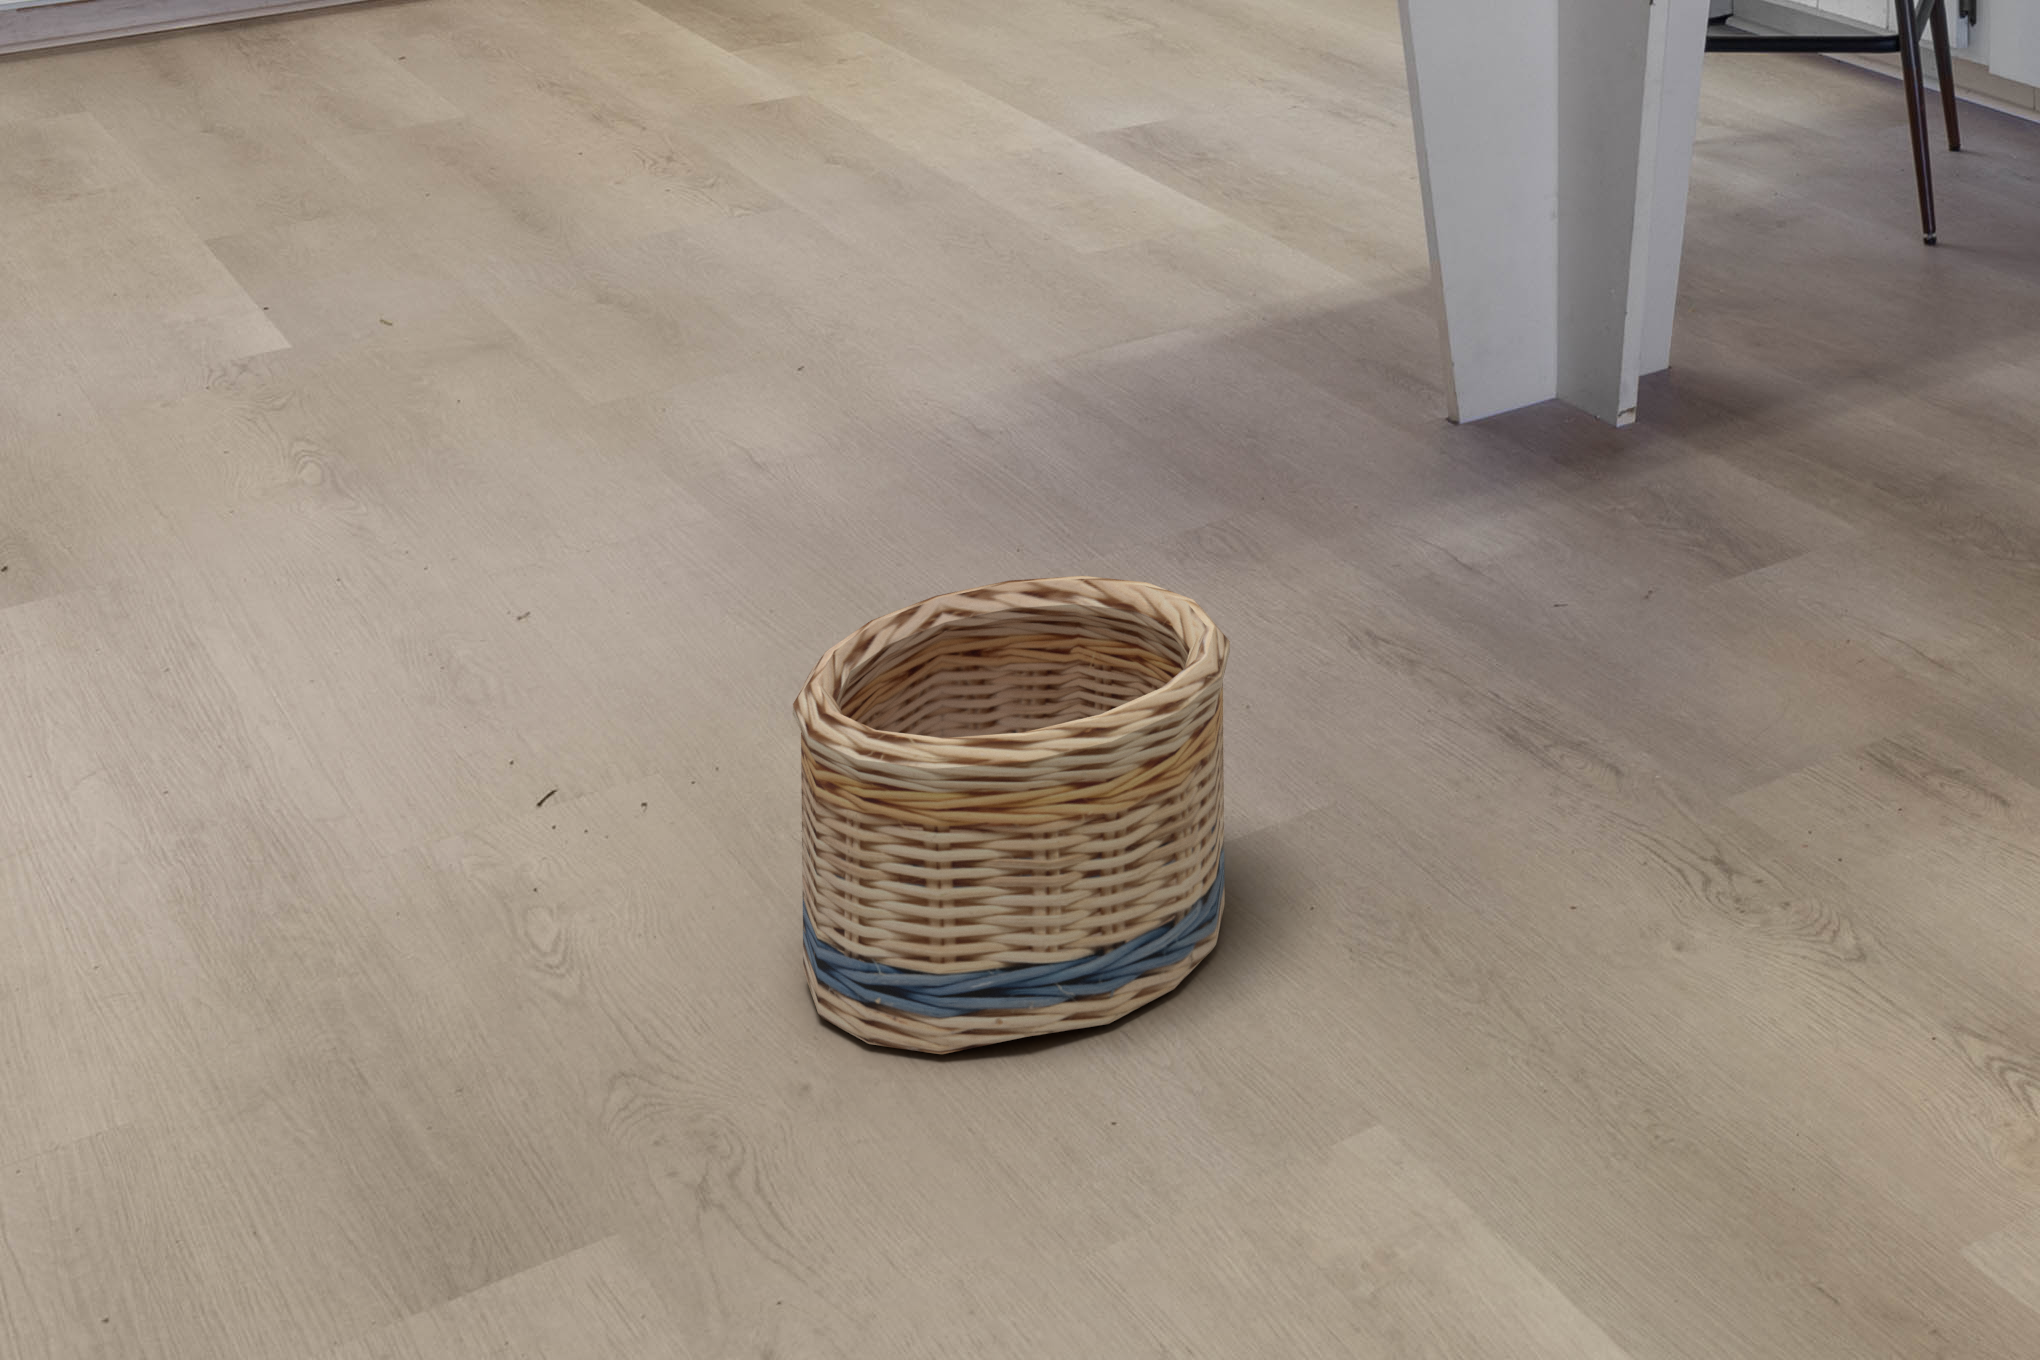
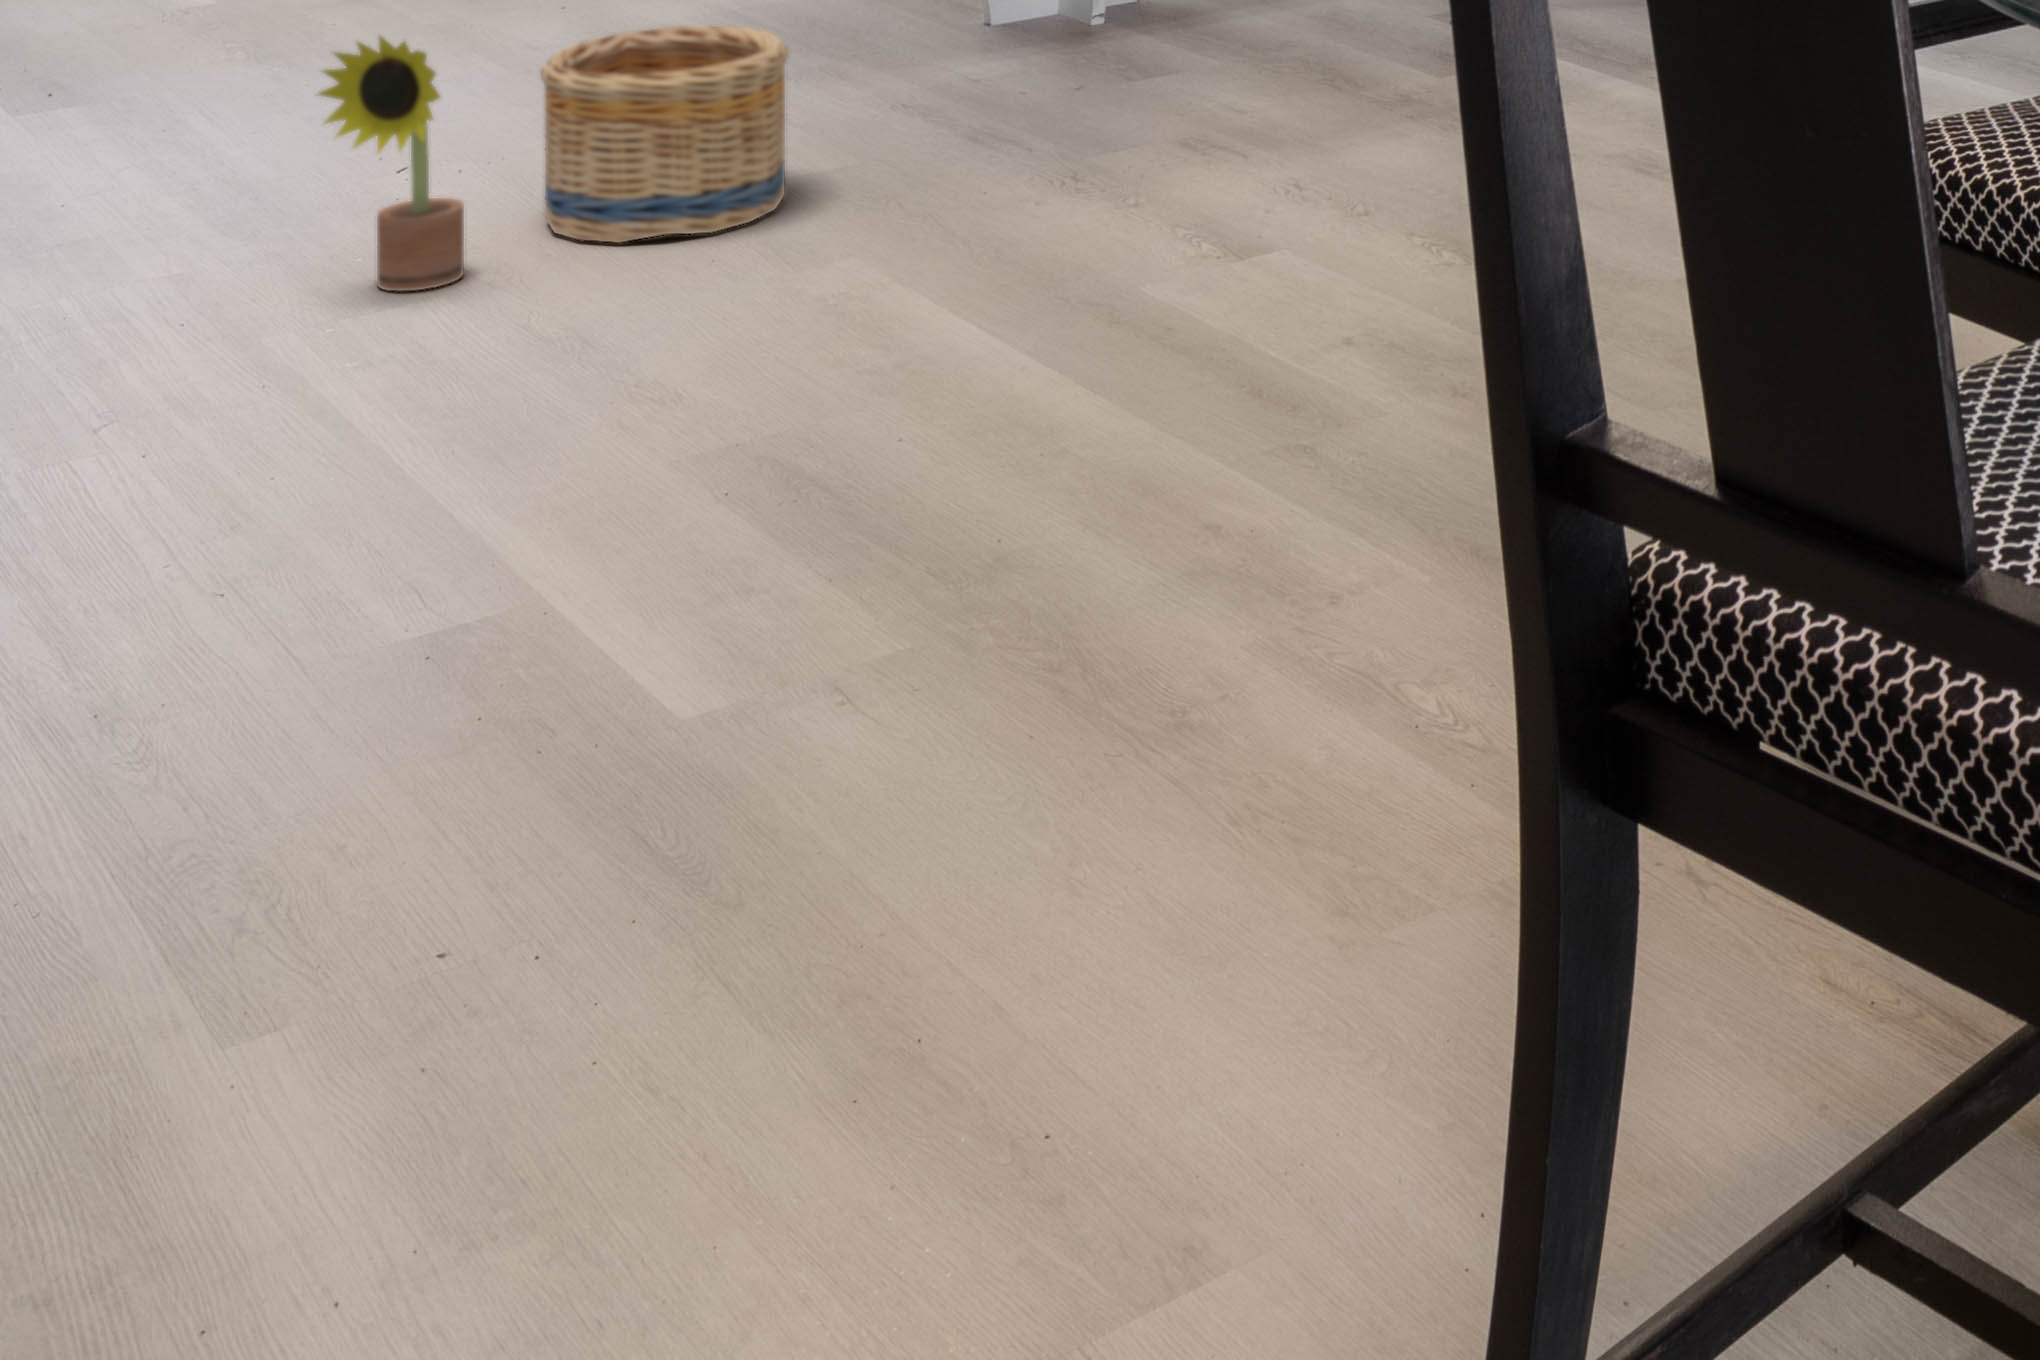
decorative plant: none [369,731,659,1218] -> present [319,37,464,291]

